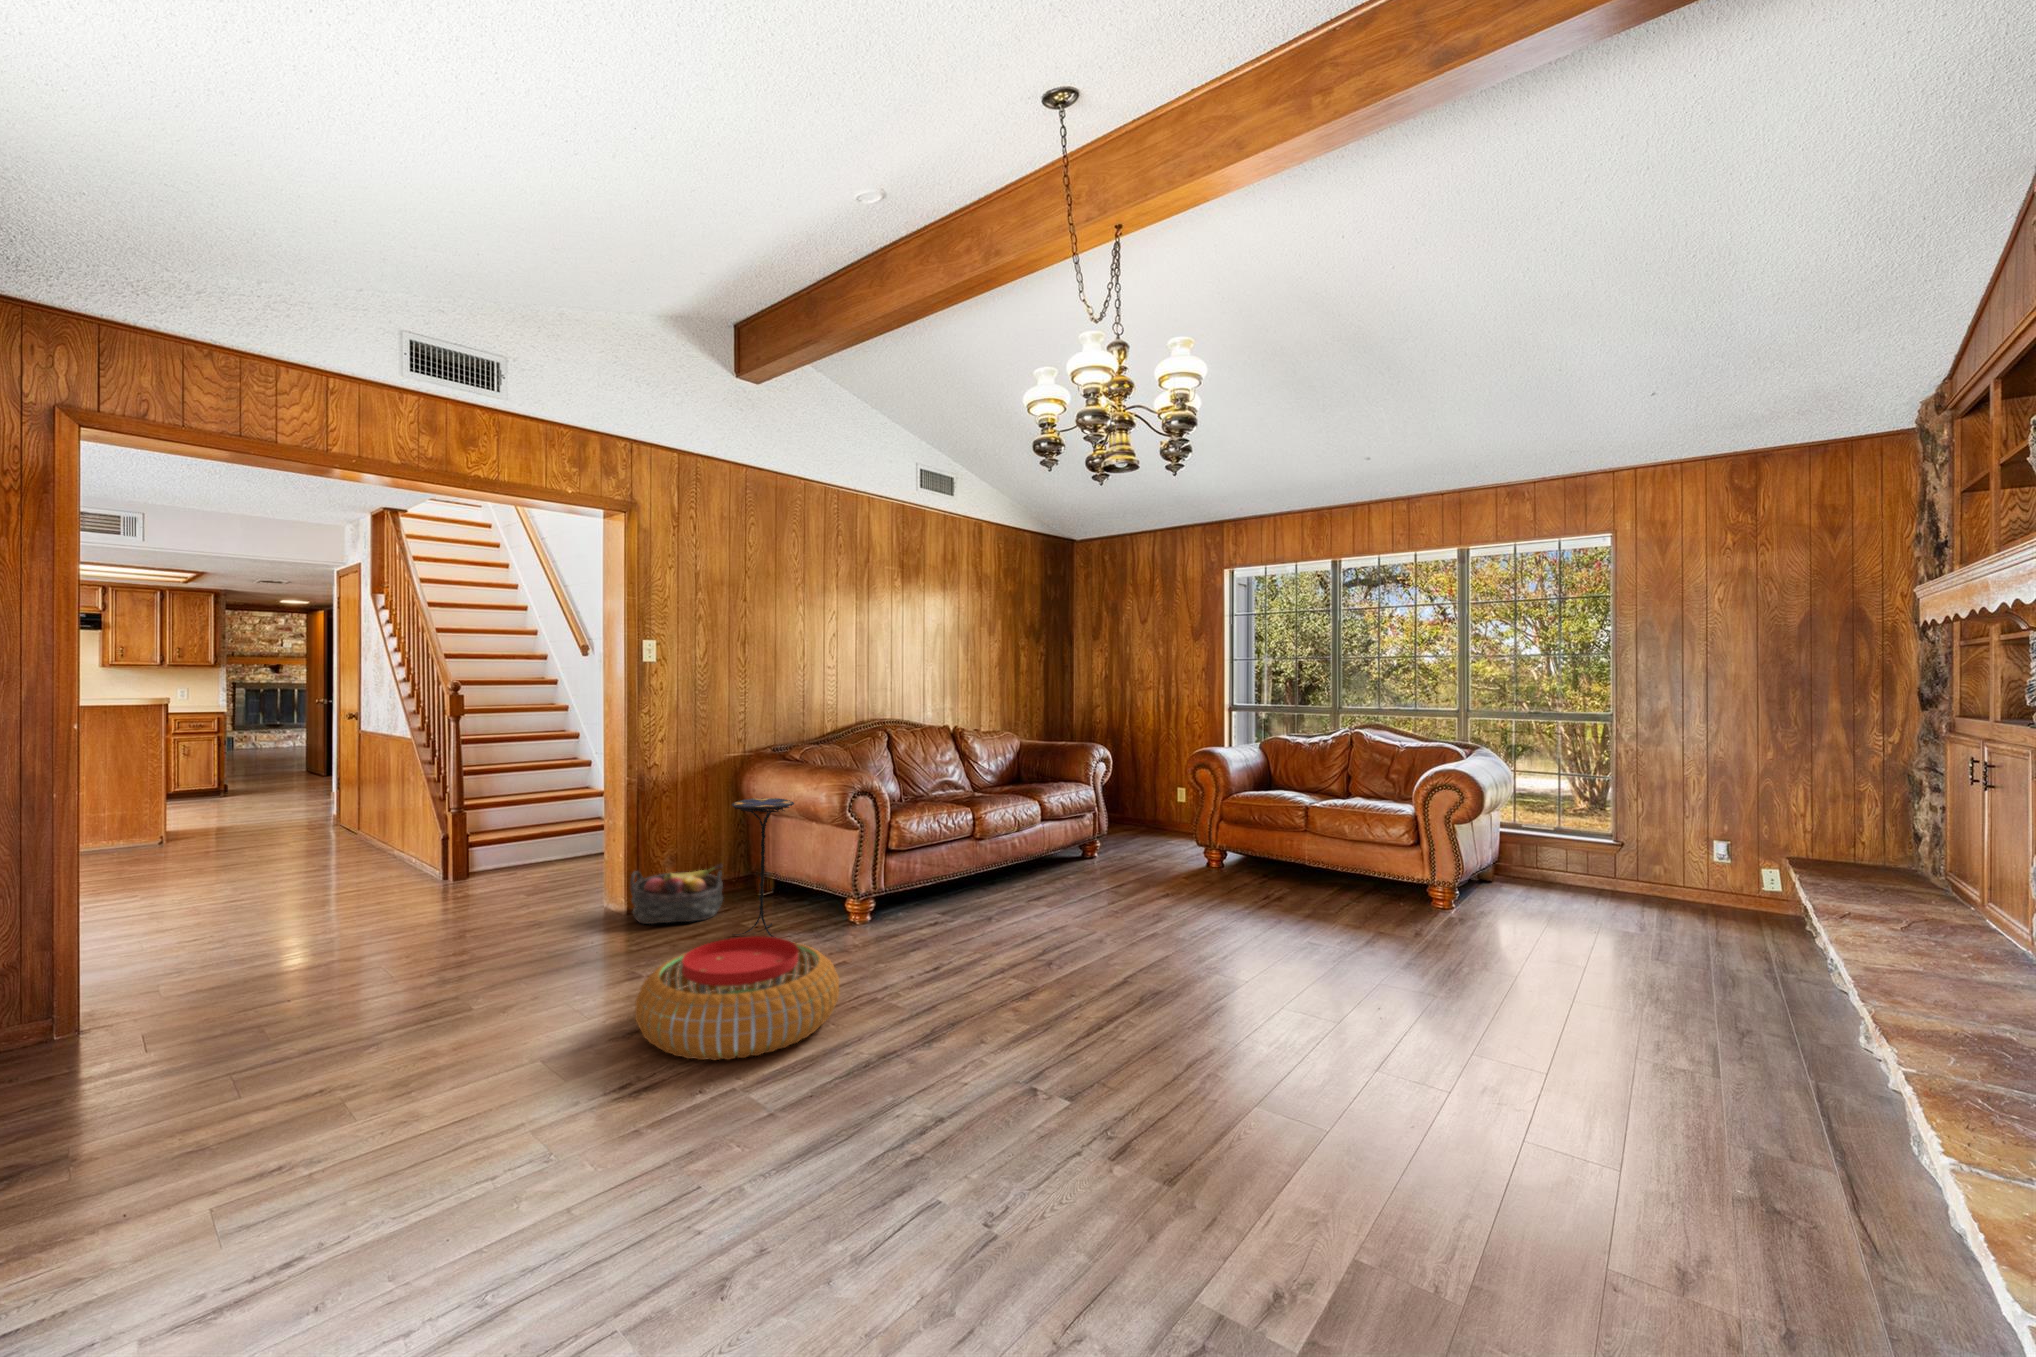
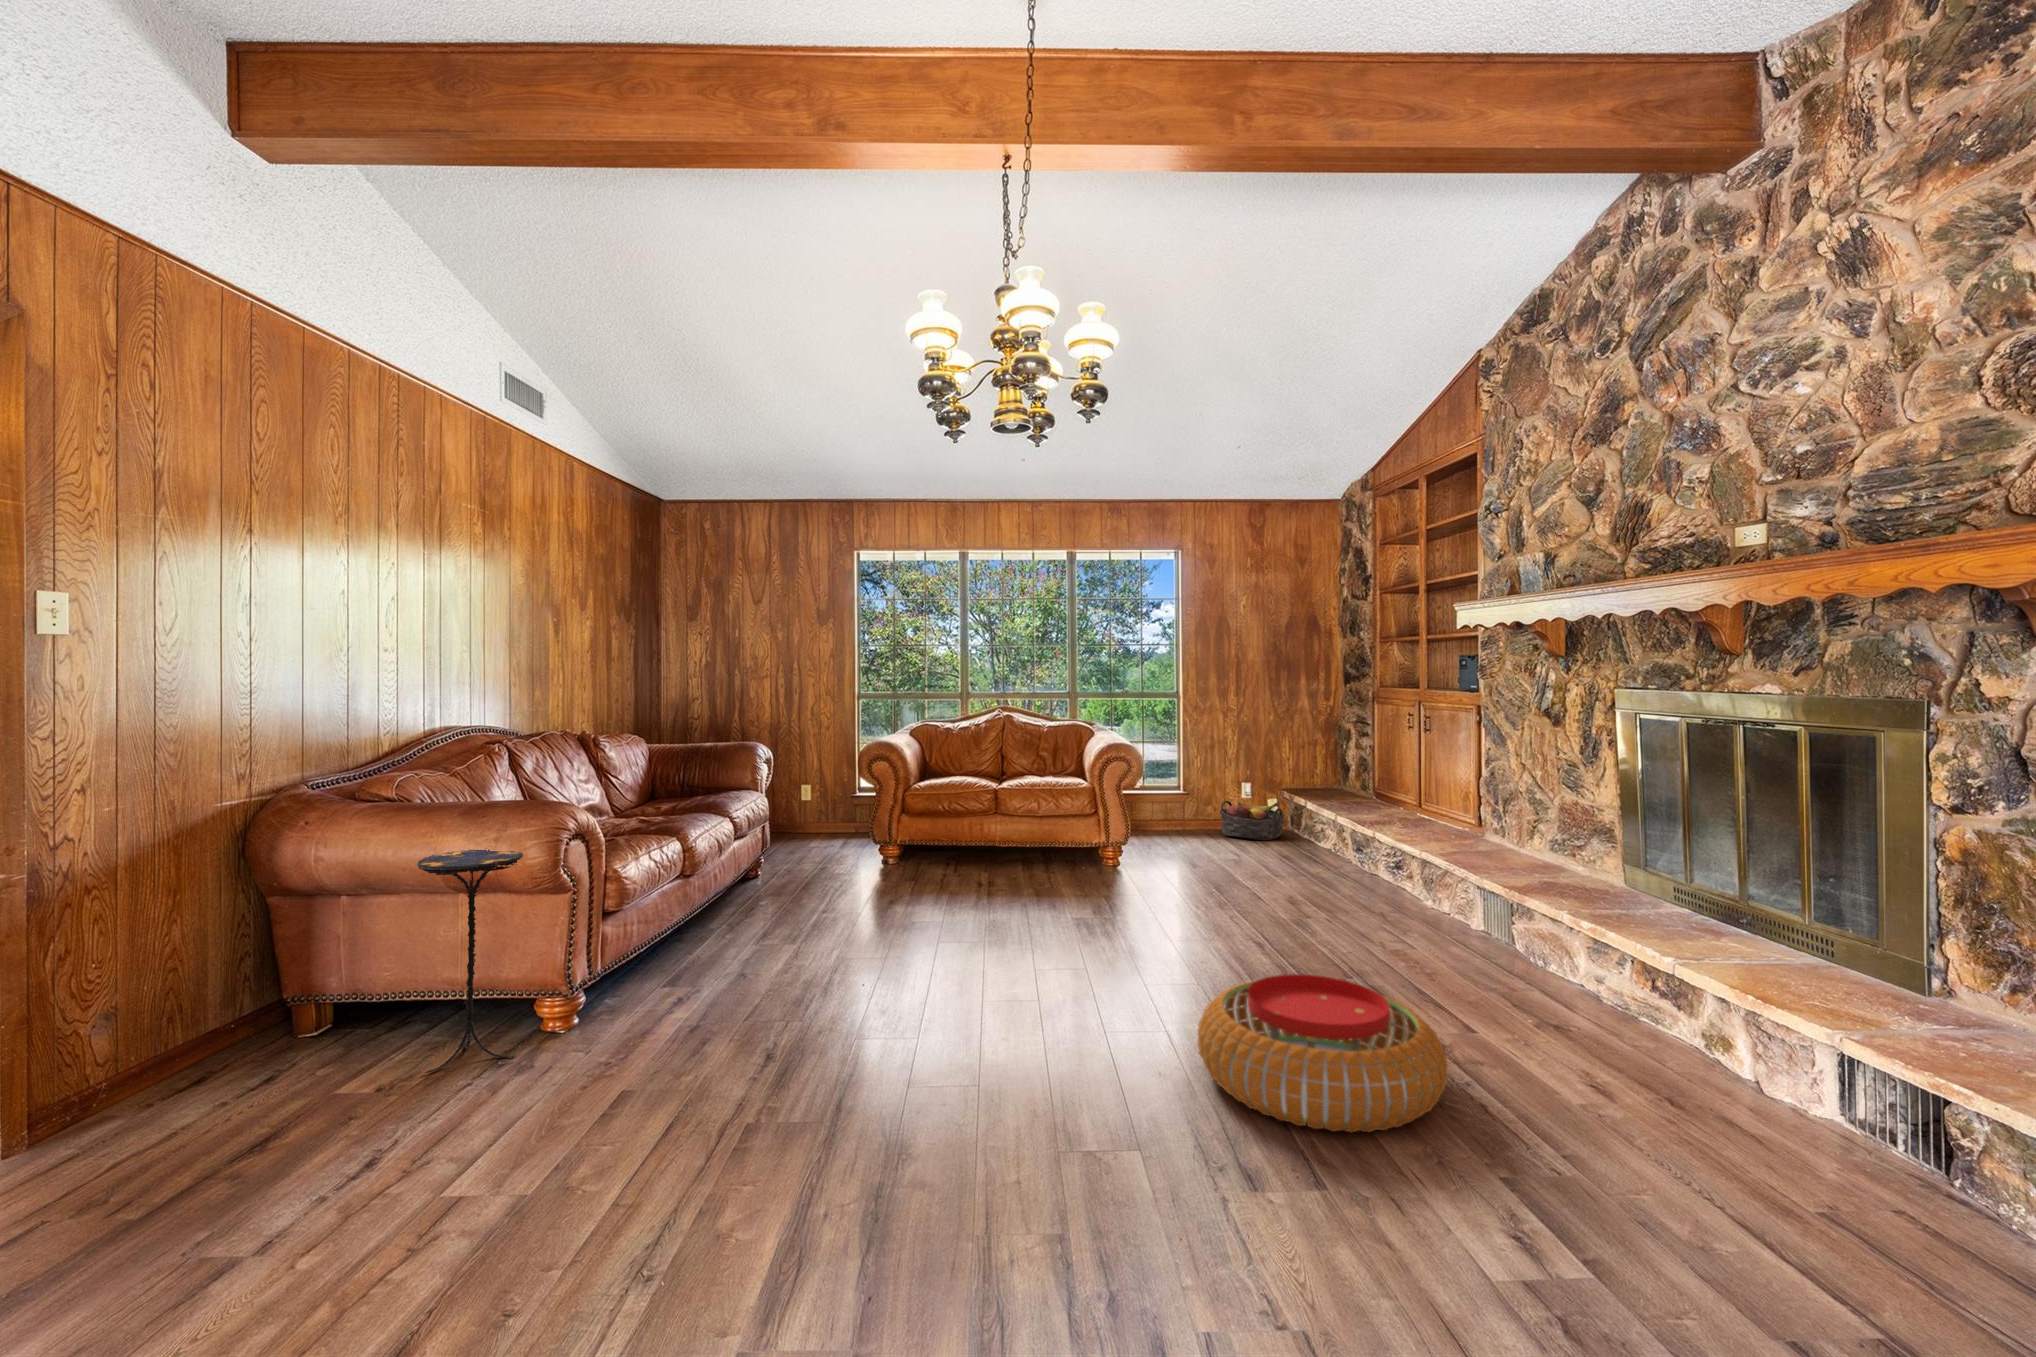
basket: present [630,864,723,924] -> present [1220,801,1284,840]
pouf: present [635,936,840,1060] -> present [1197,974,1448,1133]

